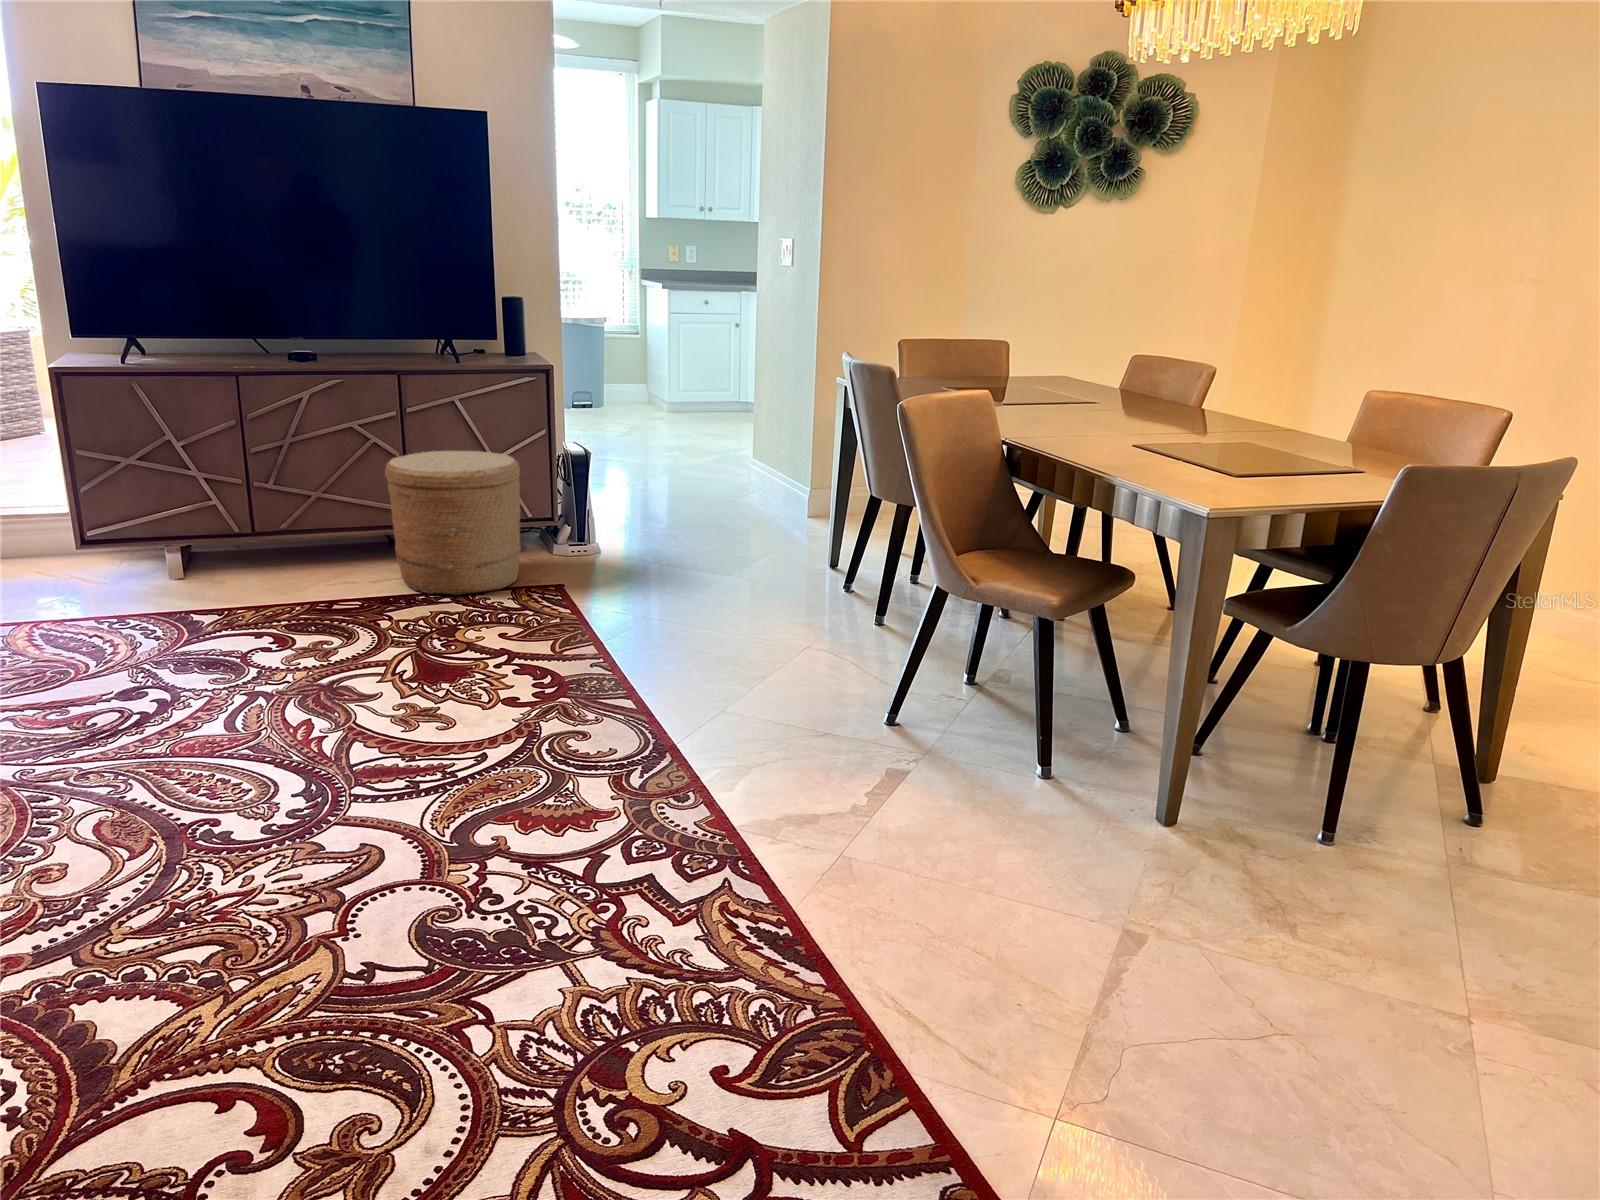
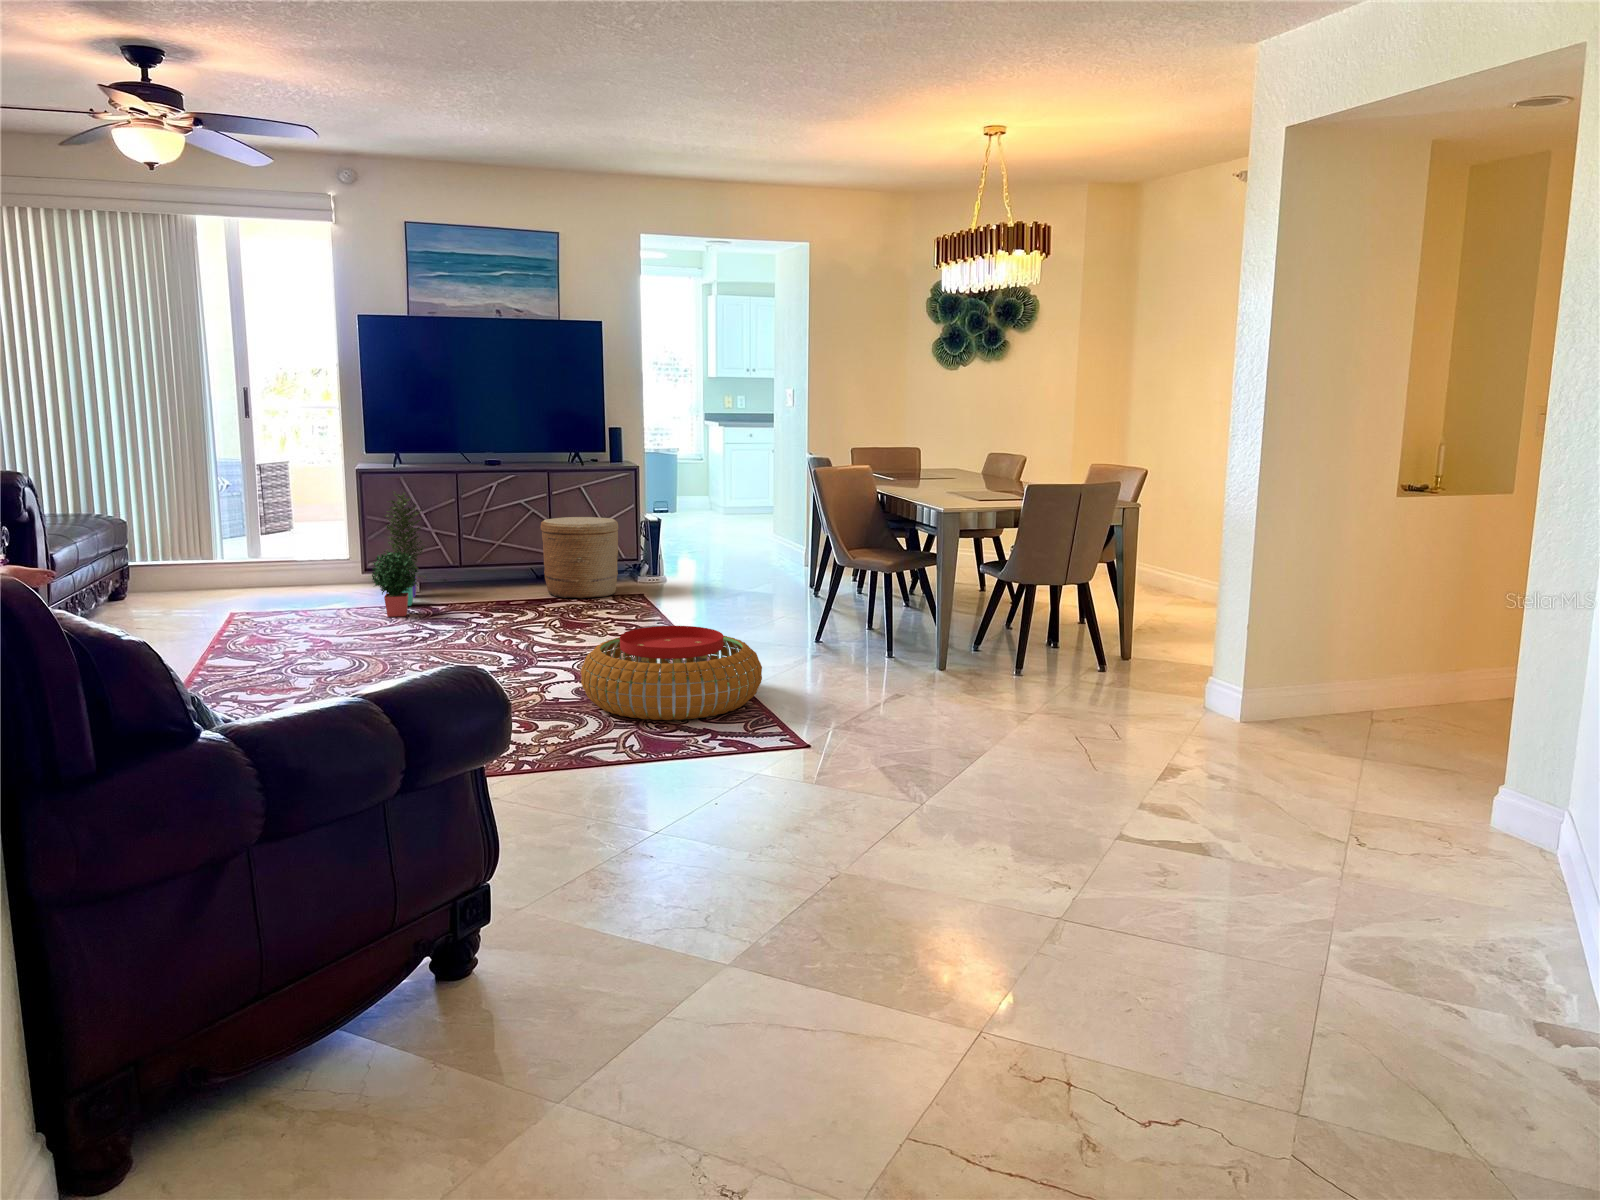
potted plant: none [51,408,185,652] -> present [372,492,425,617]
pouf: none [424,778,851,1087] -> present [581,626,762,720]

